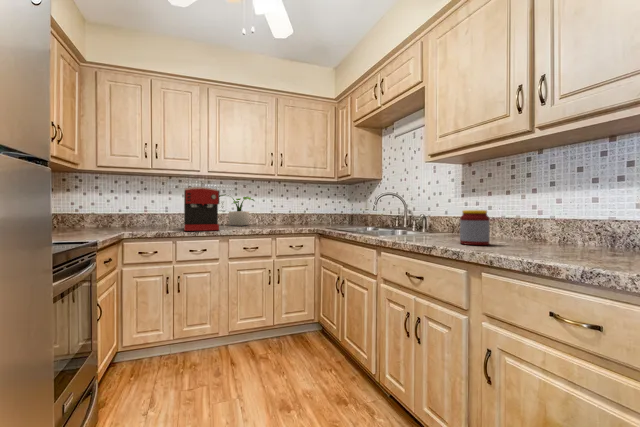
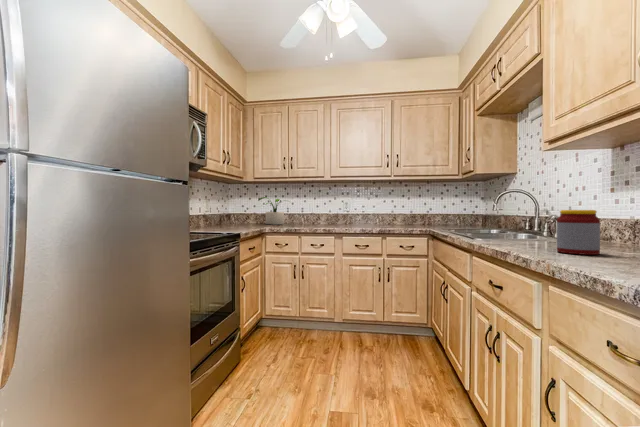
coffee maker: present [184,187,219,231] -> none [308,190,337,228]
potted plant: present [220,194,254,226] -> present [258,197,284,225]

